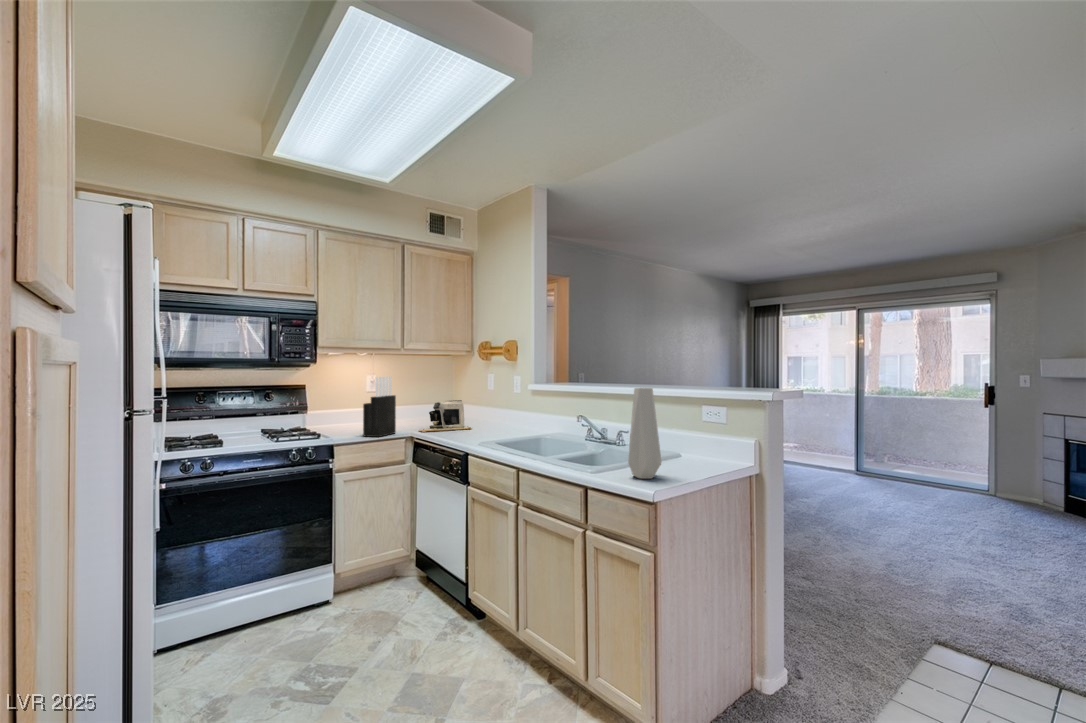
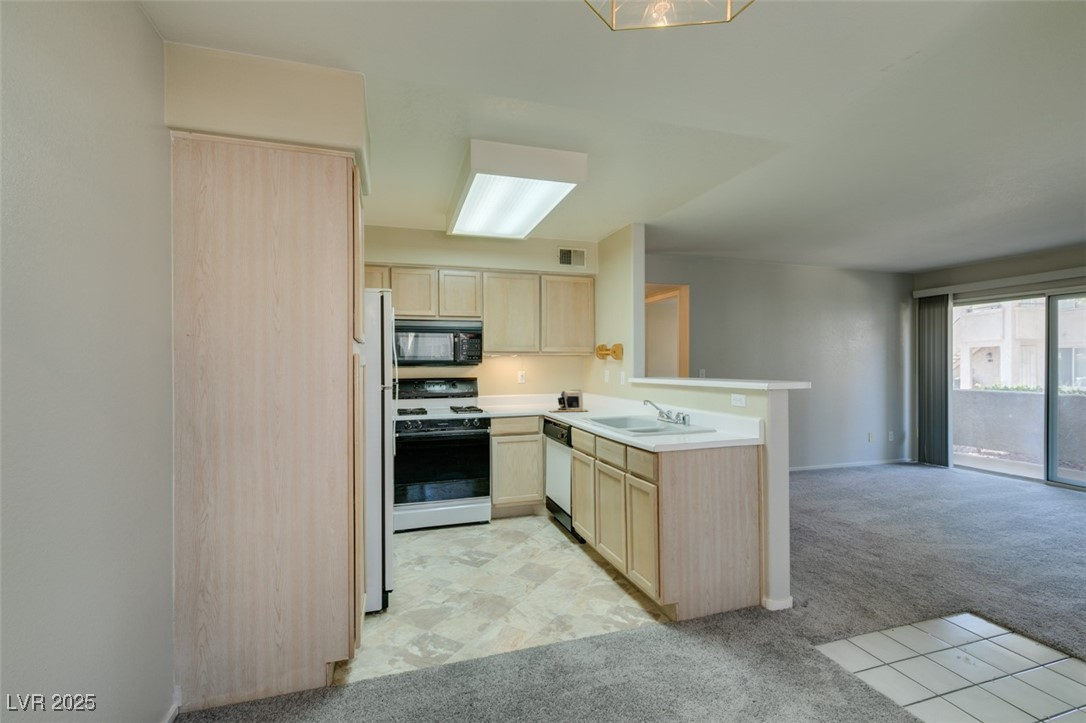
knife block: present [363,377,396,437] -> none [510,372,532,414]
vase: present [628,388,661,479] -> none [651,378,674,439]

